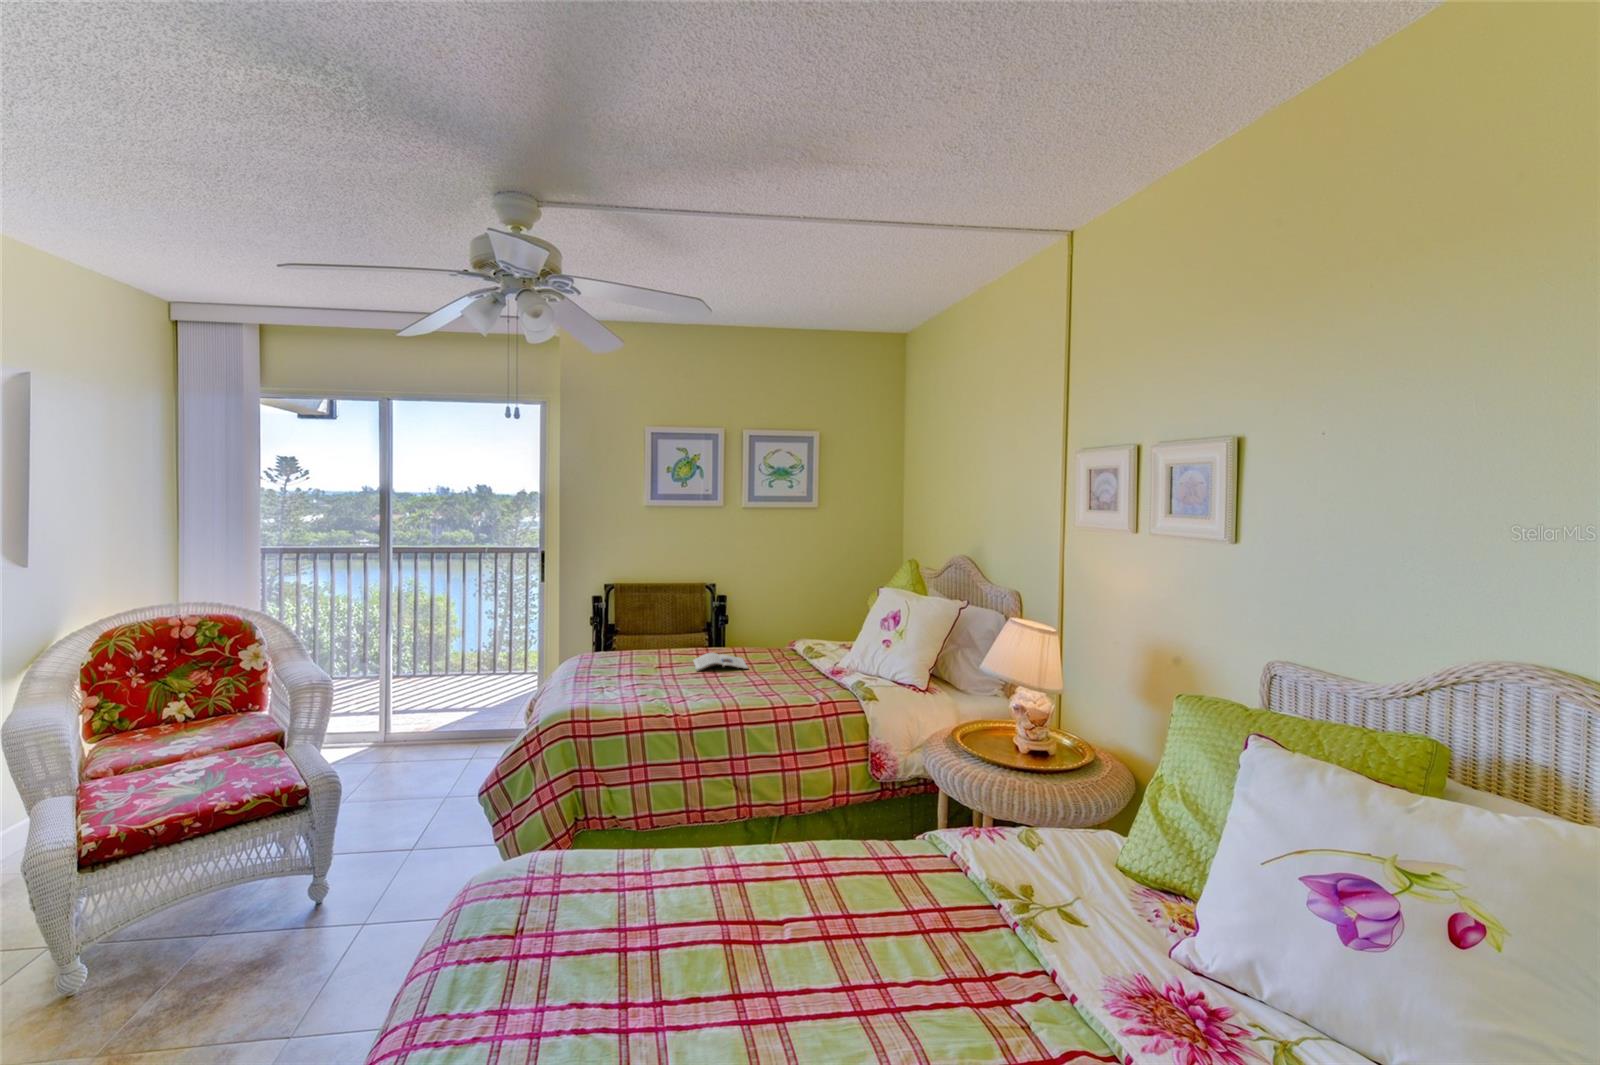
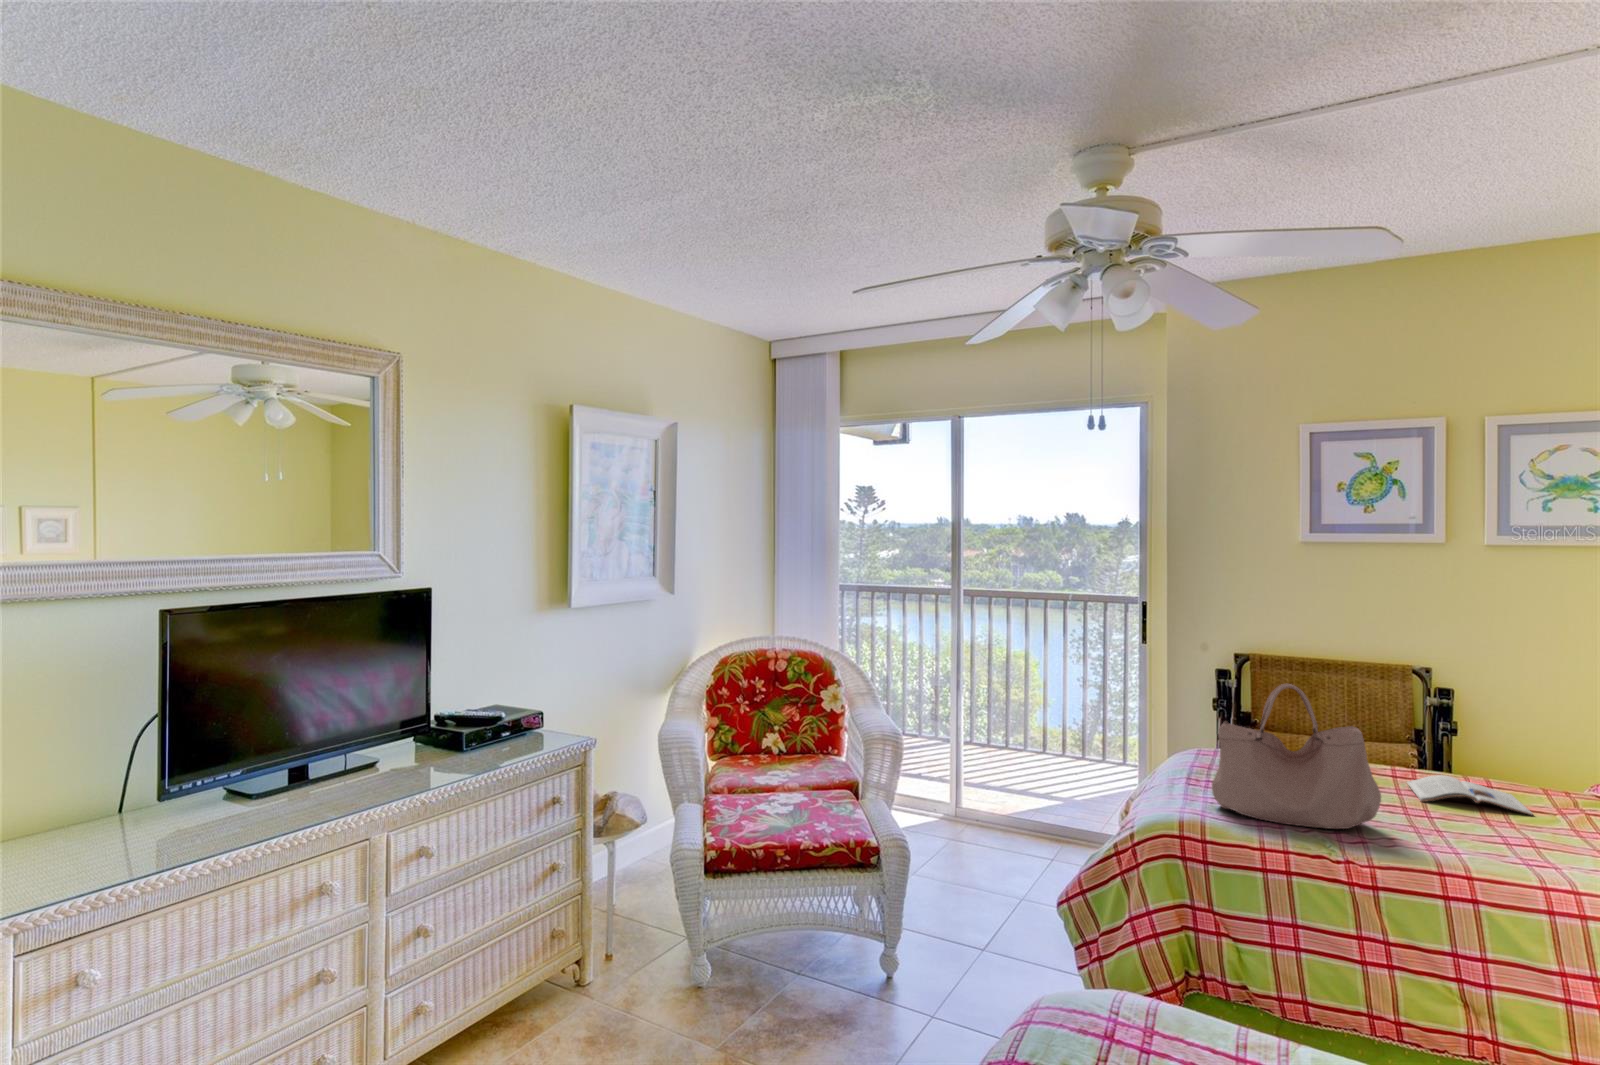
handbag: none [572,612,669,703] -> present [1212,684,1381,829]

